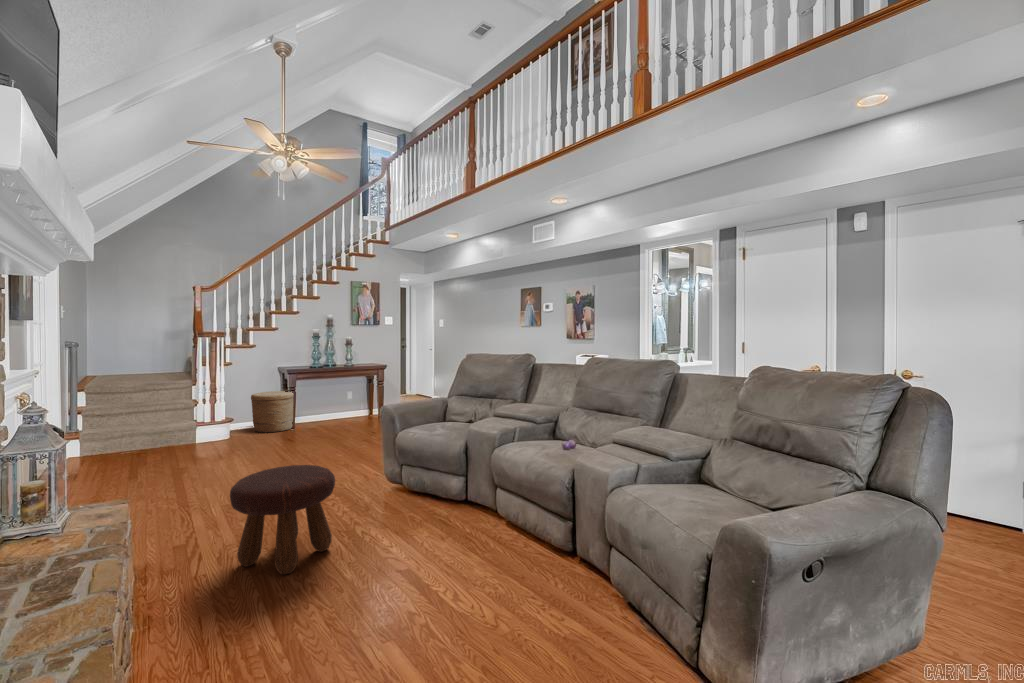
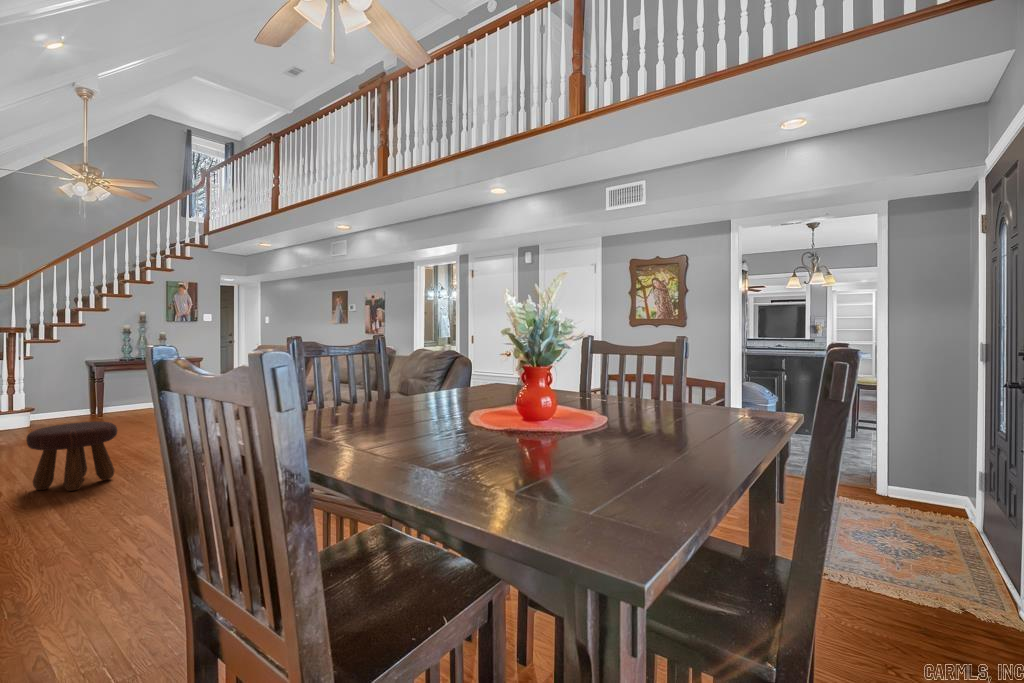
woven basket: present [251,391,294,433] -> none [54,383,102,421]

